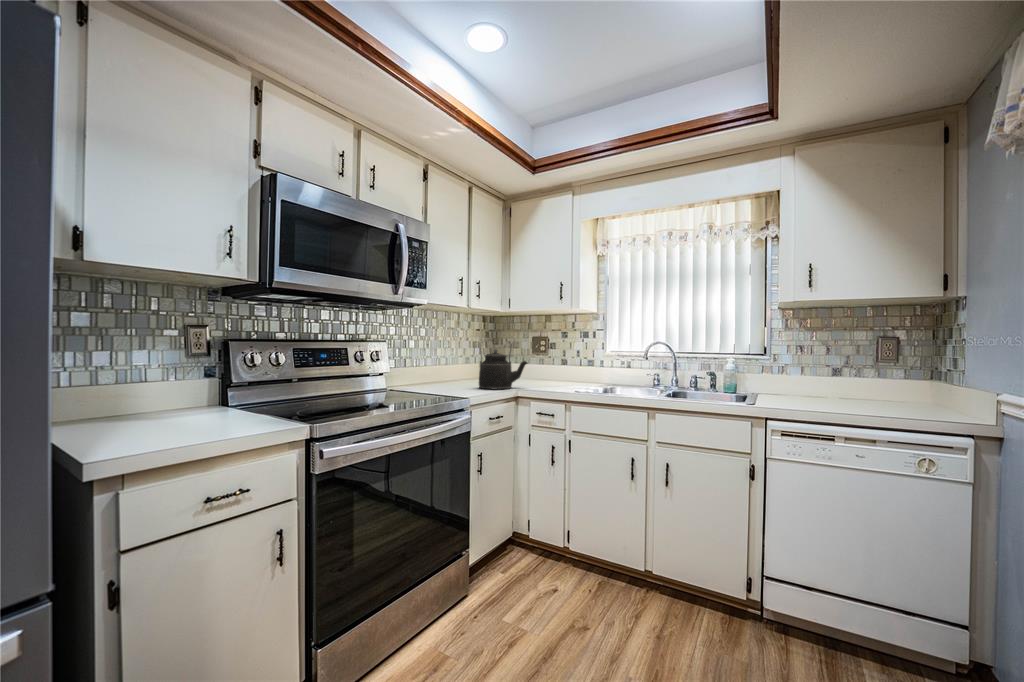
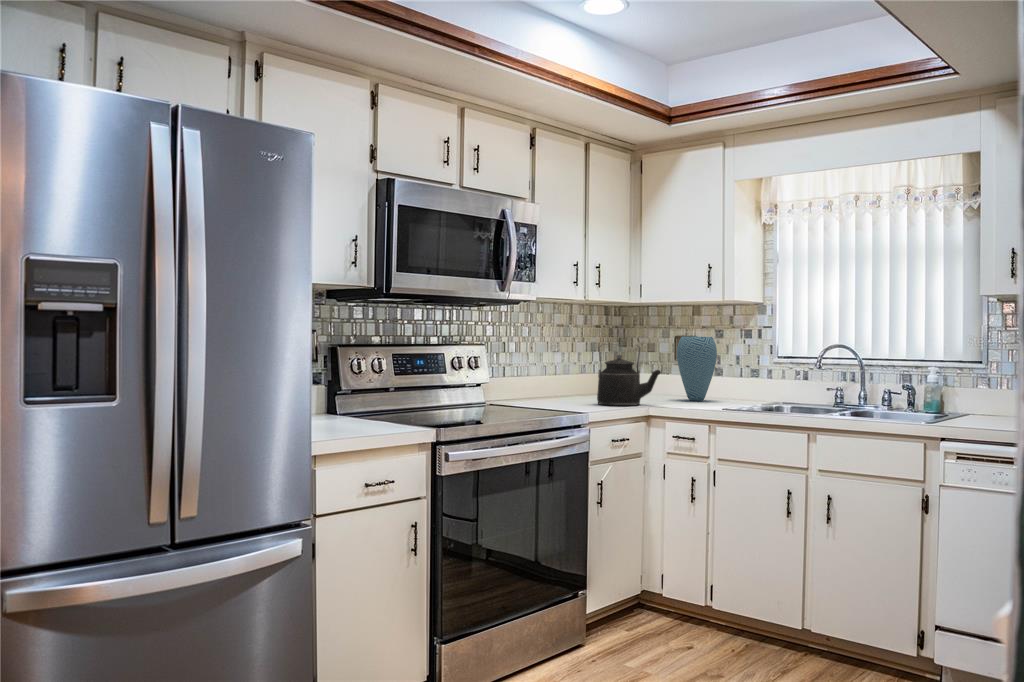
vase: none [537,336,565,383] -> present [677,336,717,401]

